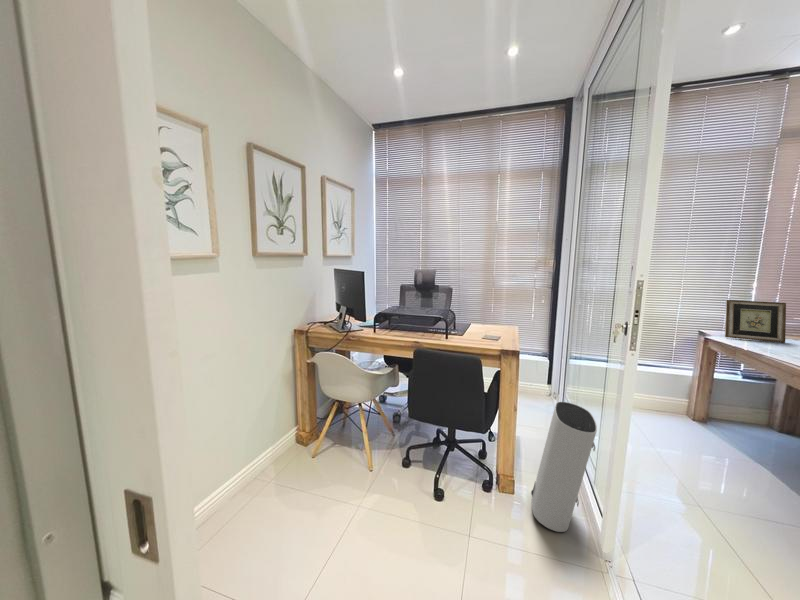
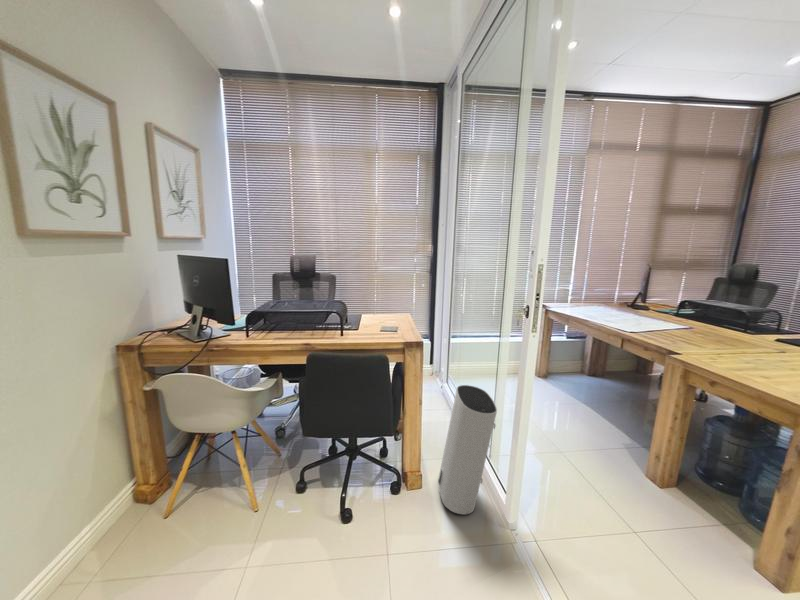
picture frame: present [725,300,786,343] -> none [558,278,593,309]

